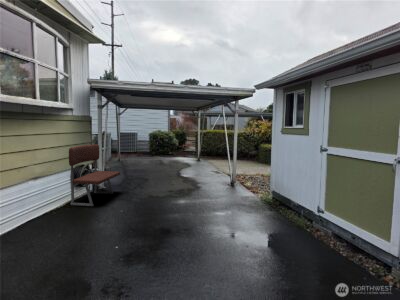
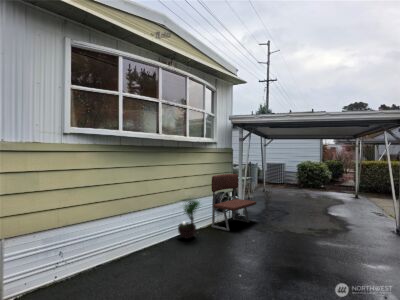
potted tree: none [26,173,61,224] -> present [178,200,199,238]

